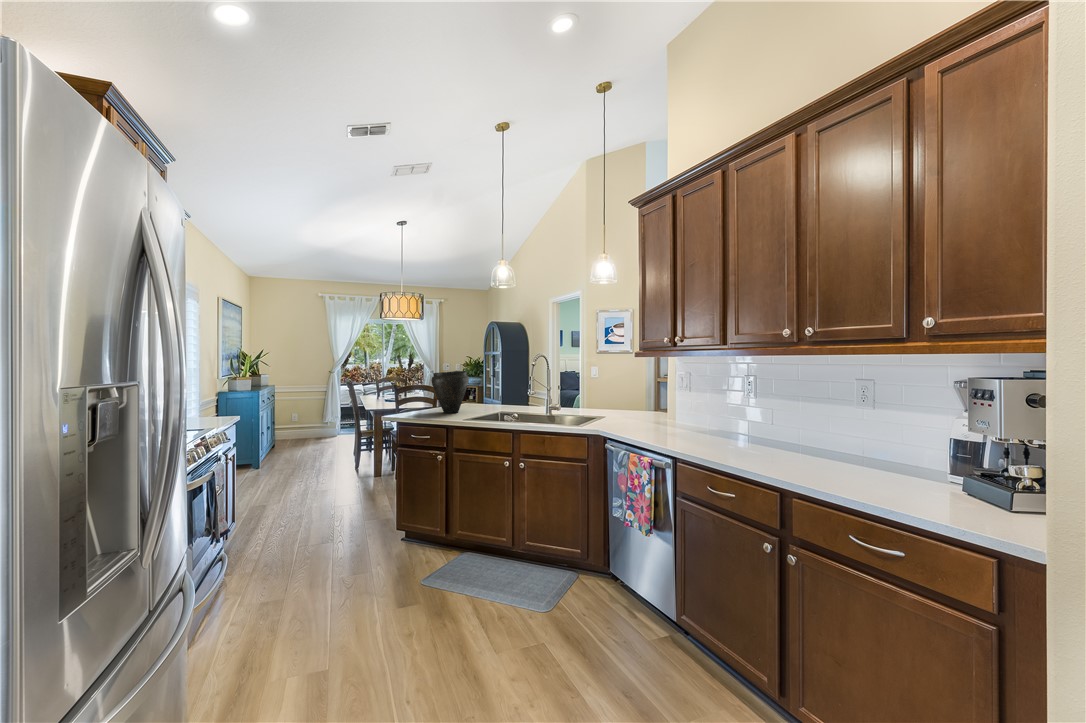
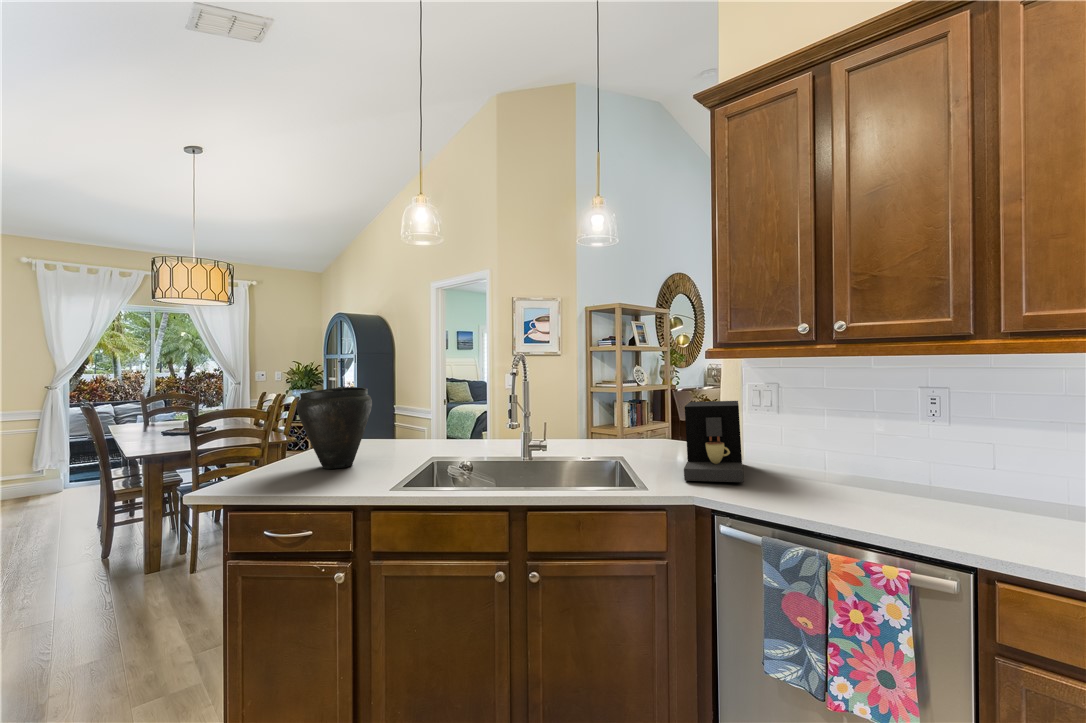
coffee maker: none [610,383,668,427] -> present [684,401,743,482]

